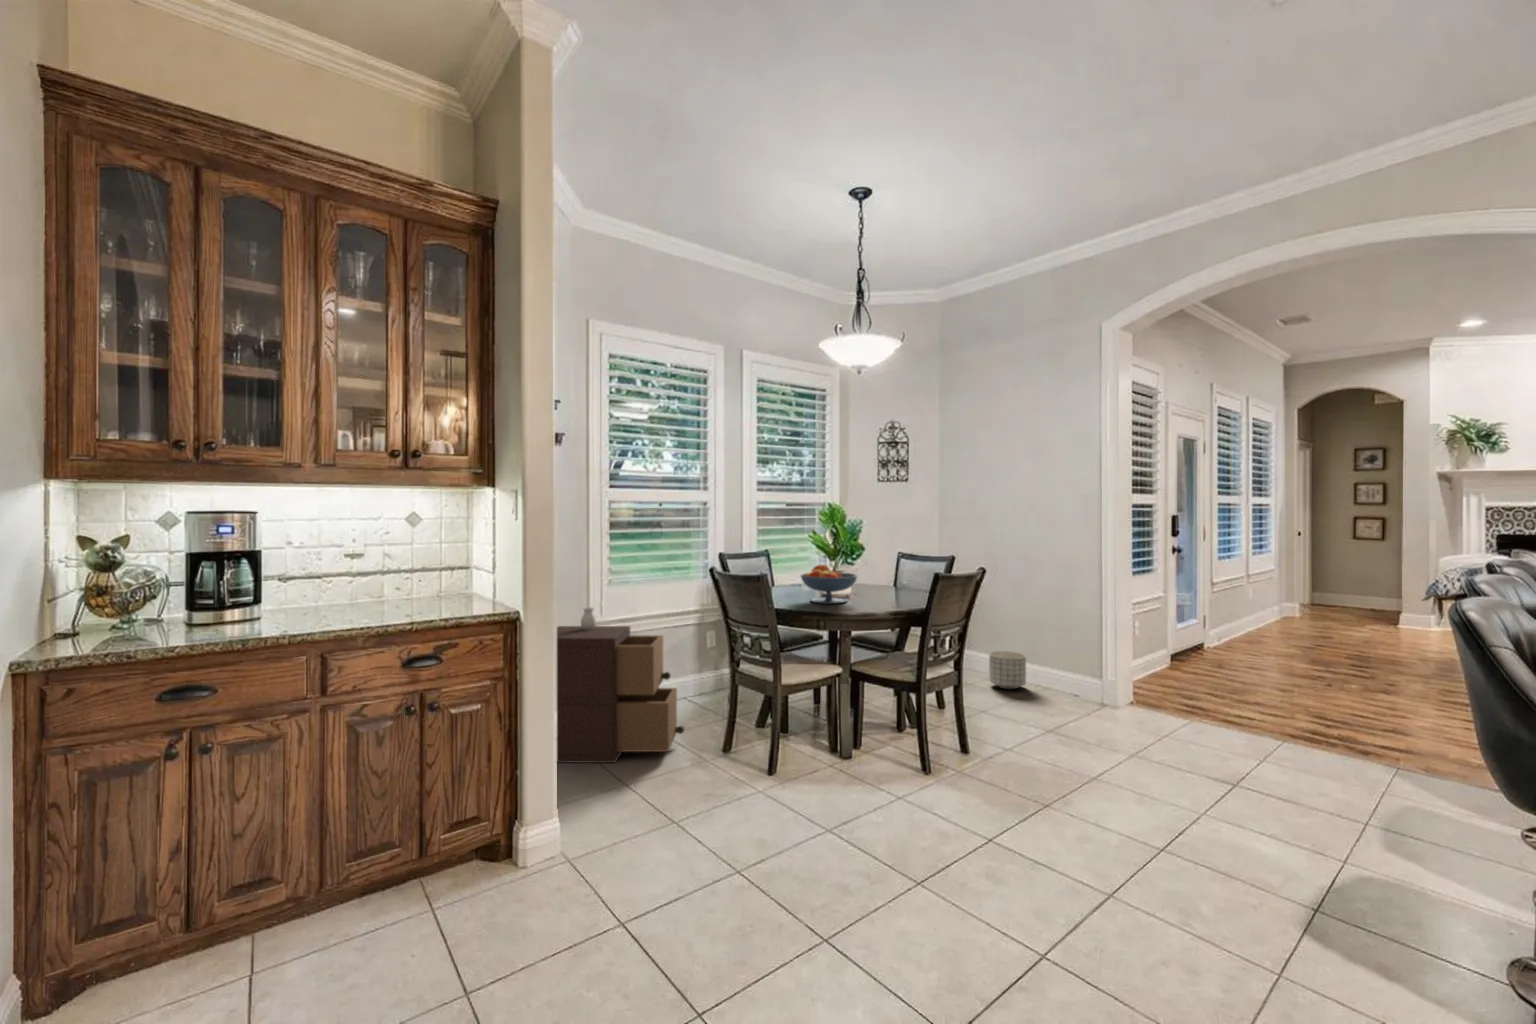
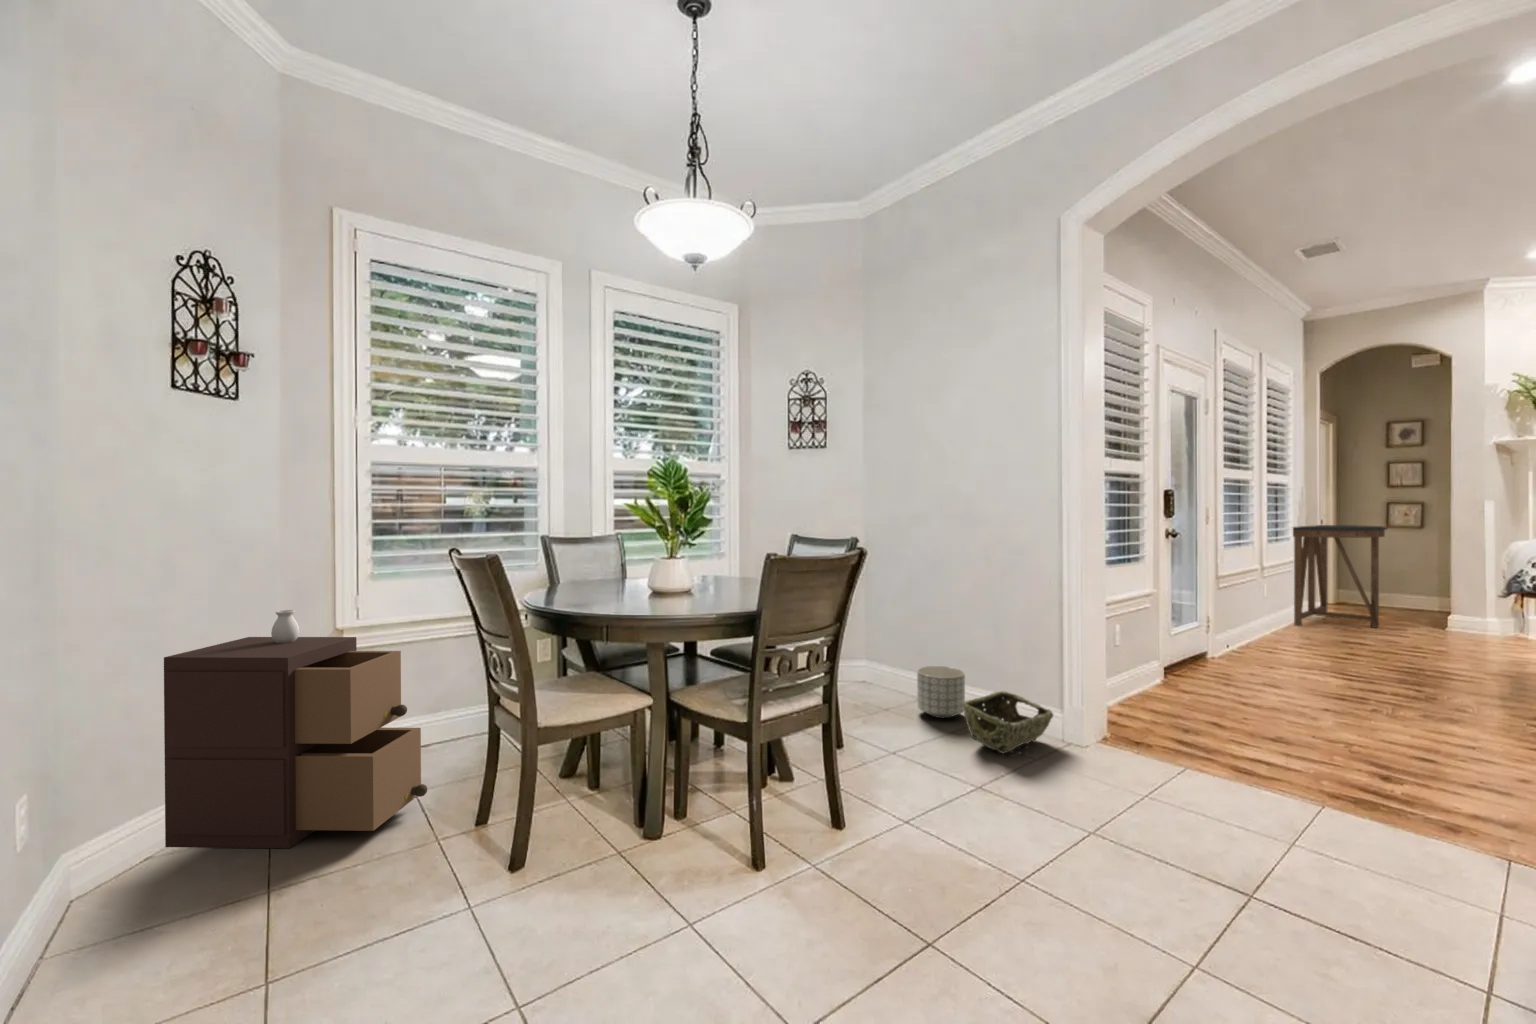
console table: none [1272,538,1352,624] -> present [1293,525,1387,628]
fruit bowl: present [801,565,857,604] -> none [599,546,685,604]
woven basket: none [1031,668,1096,711] -> present [963,691,1053,753]

